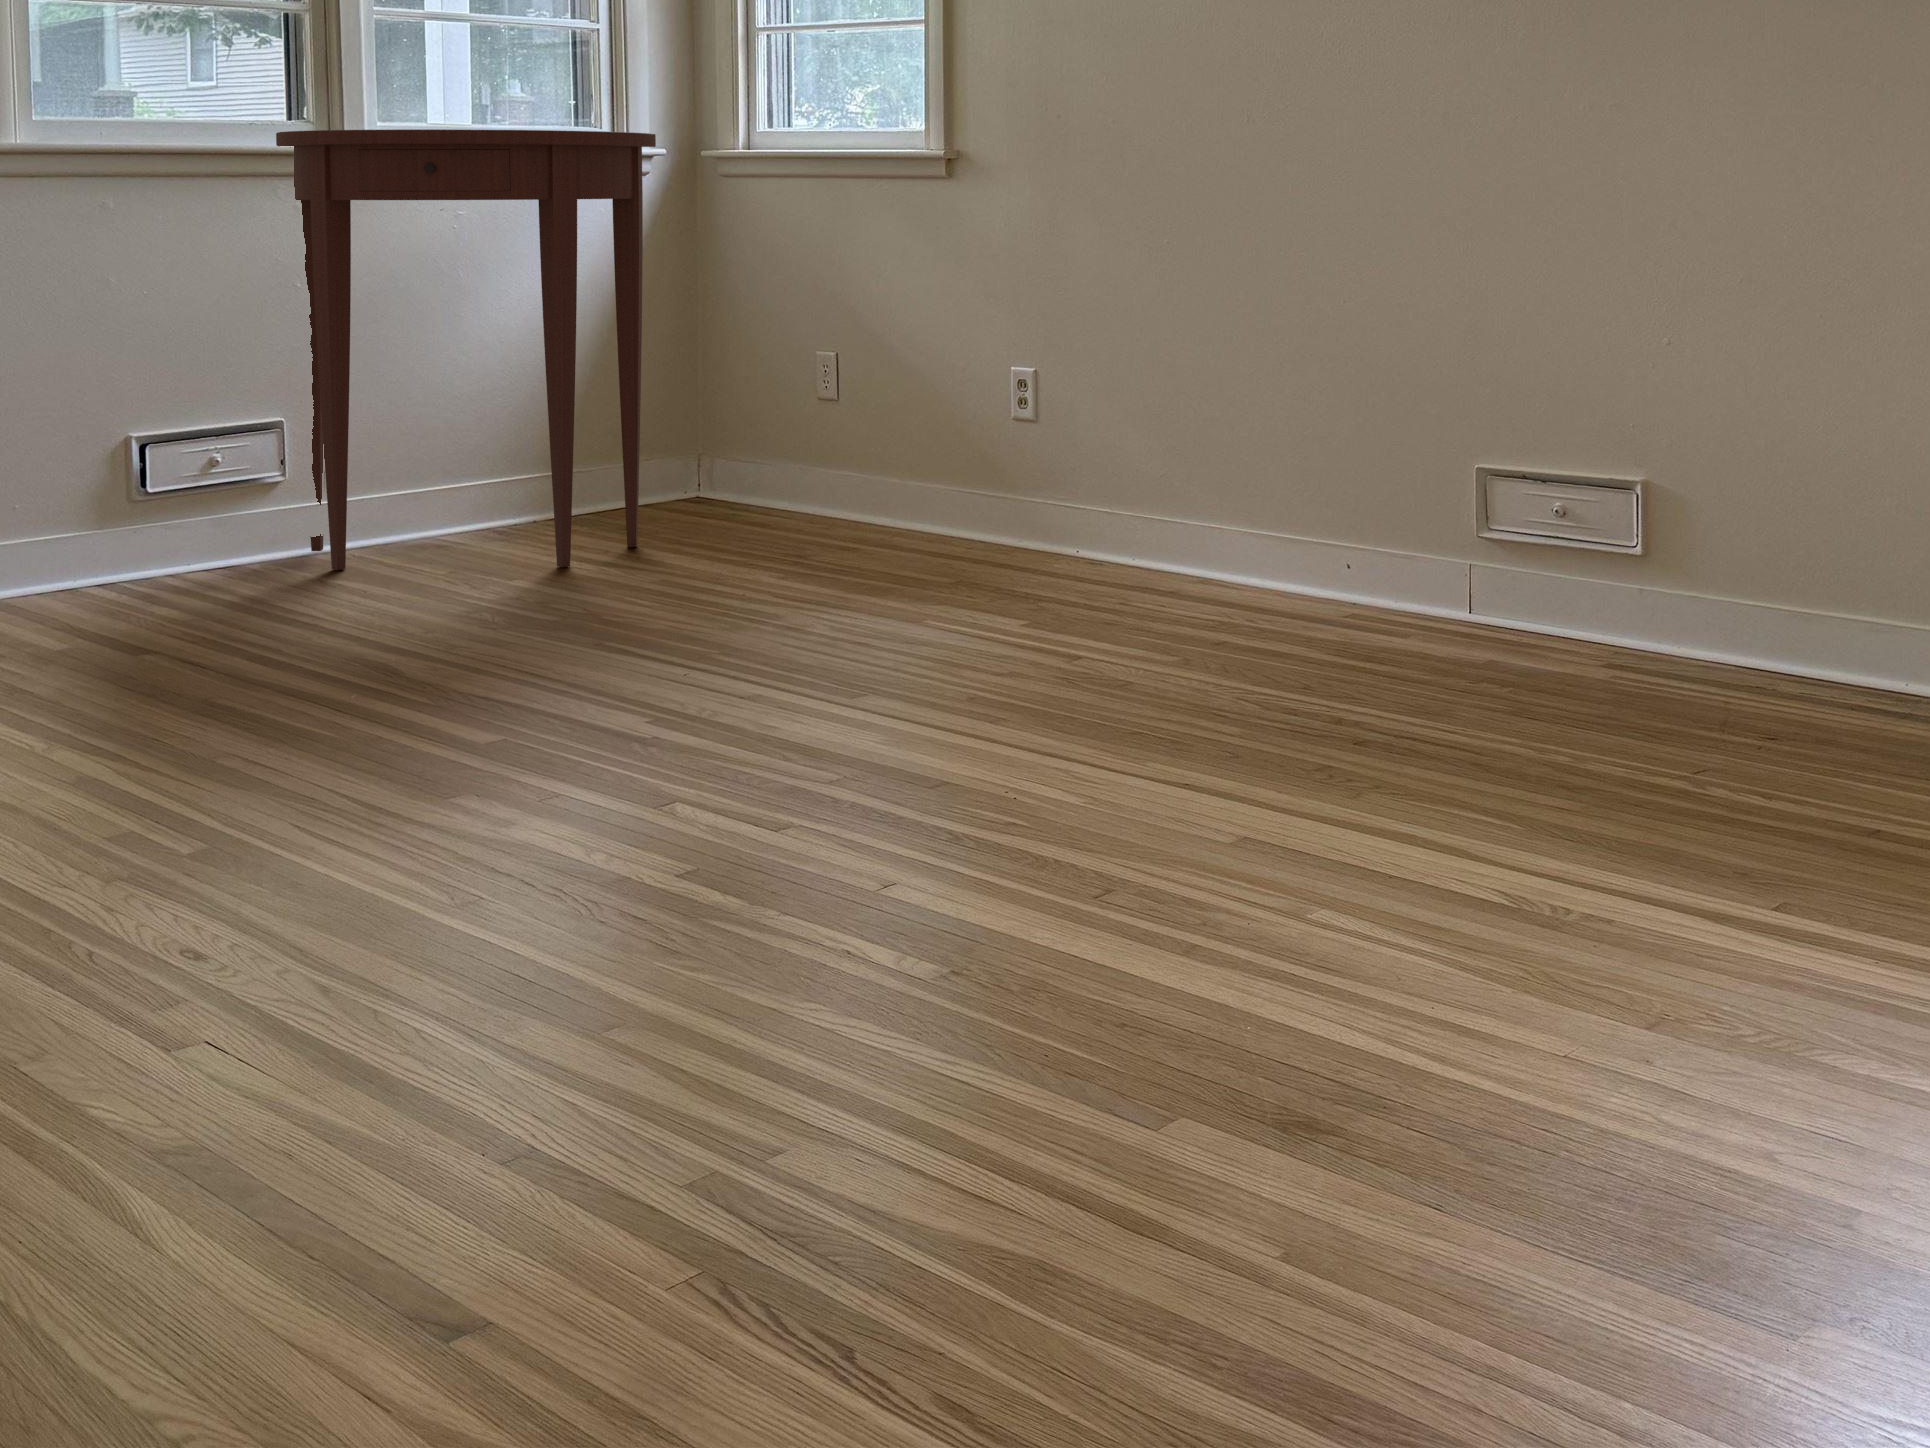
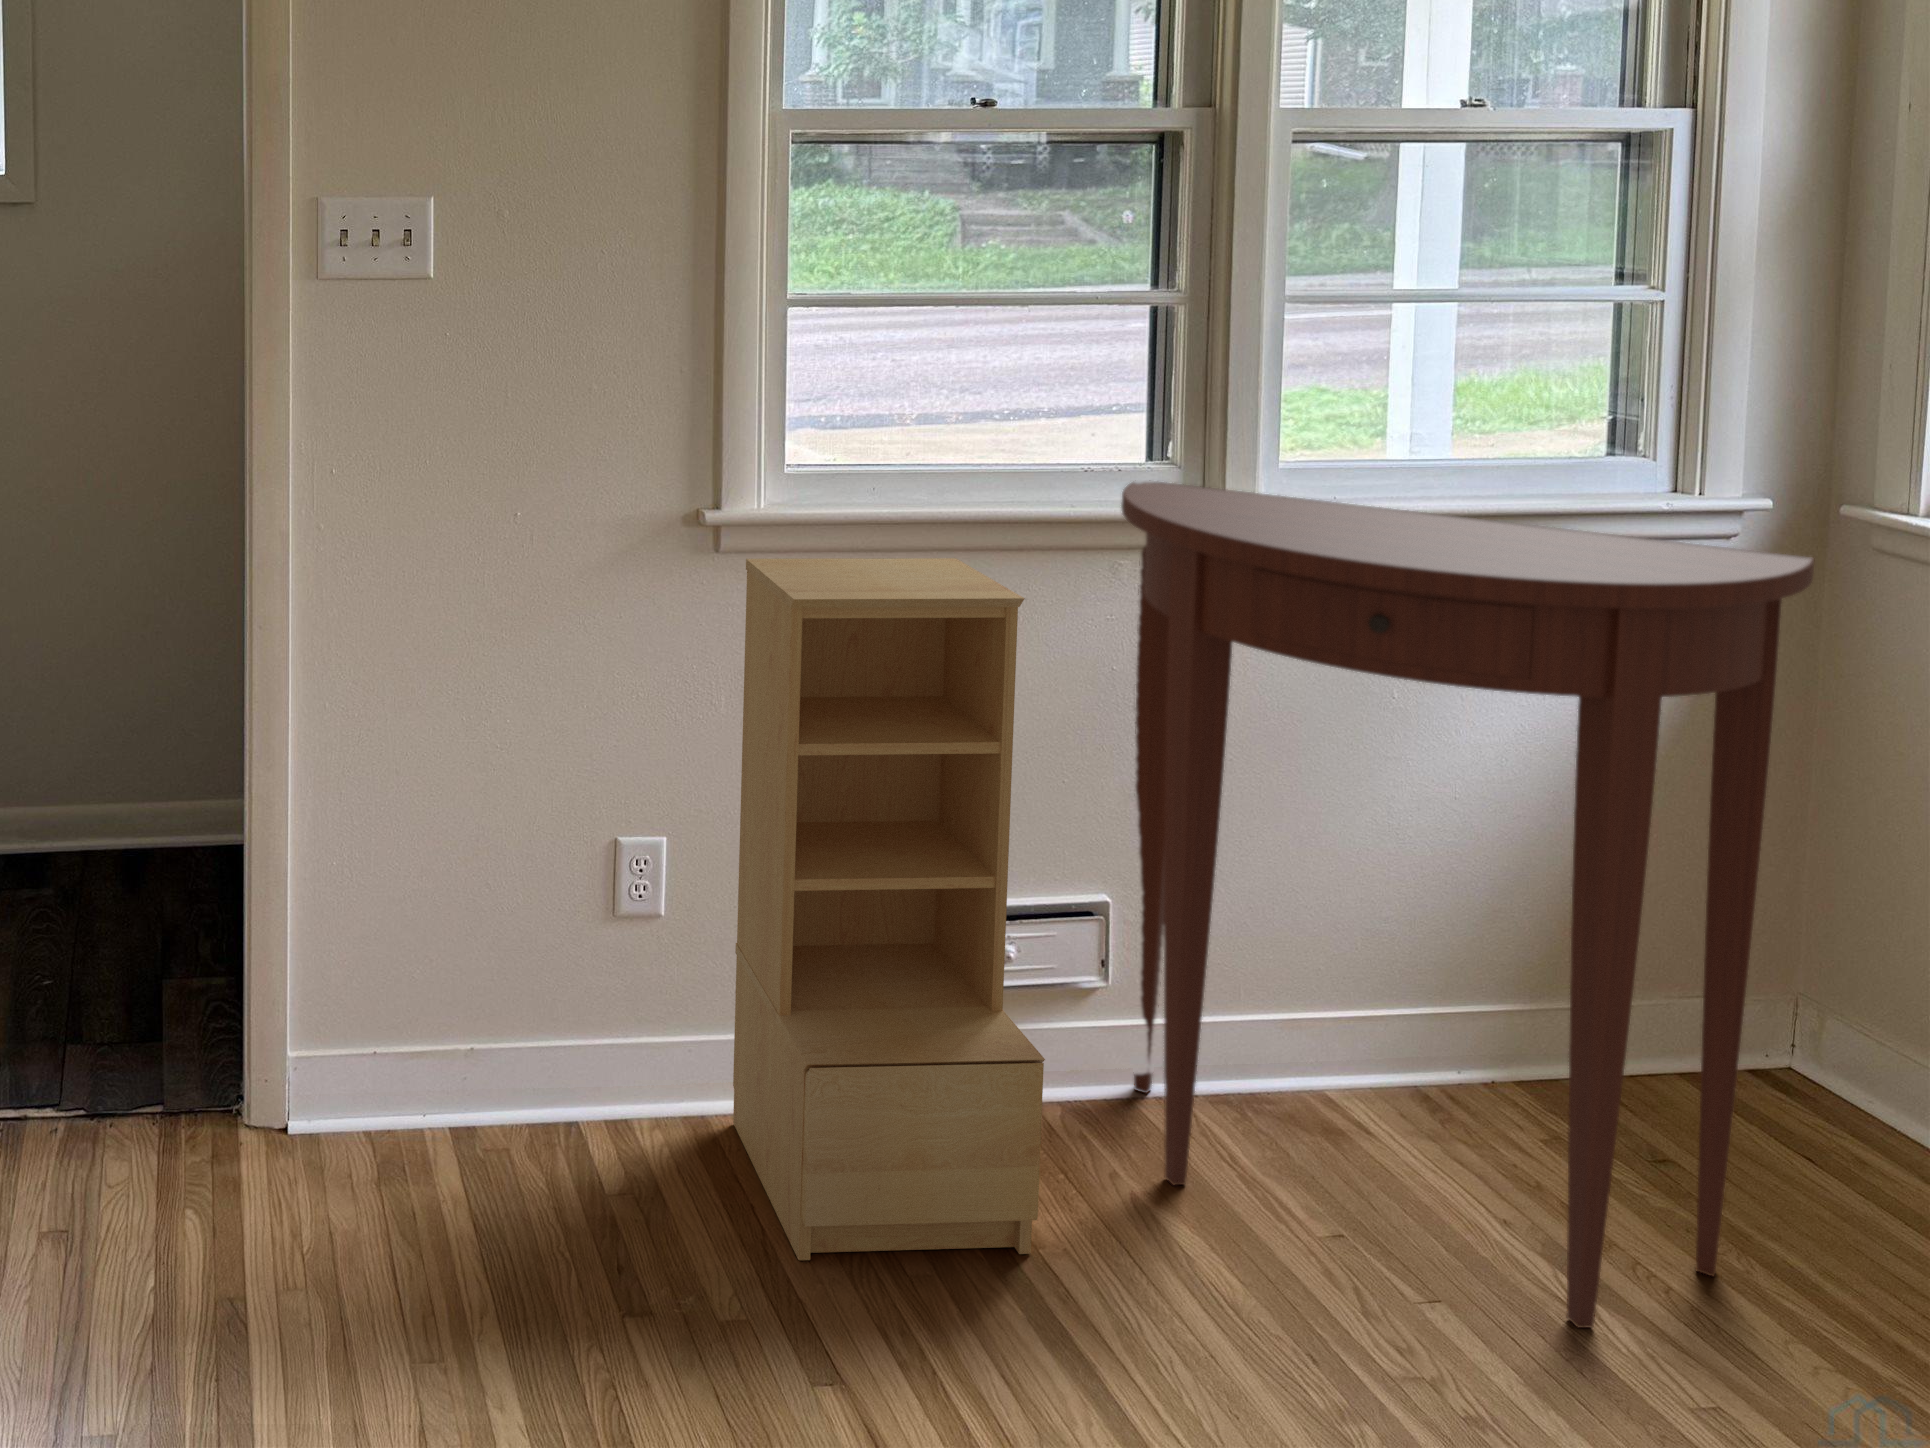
bookshelf: none [4,175,249,623] -> present [733,558,1045,1260]

